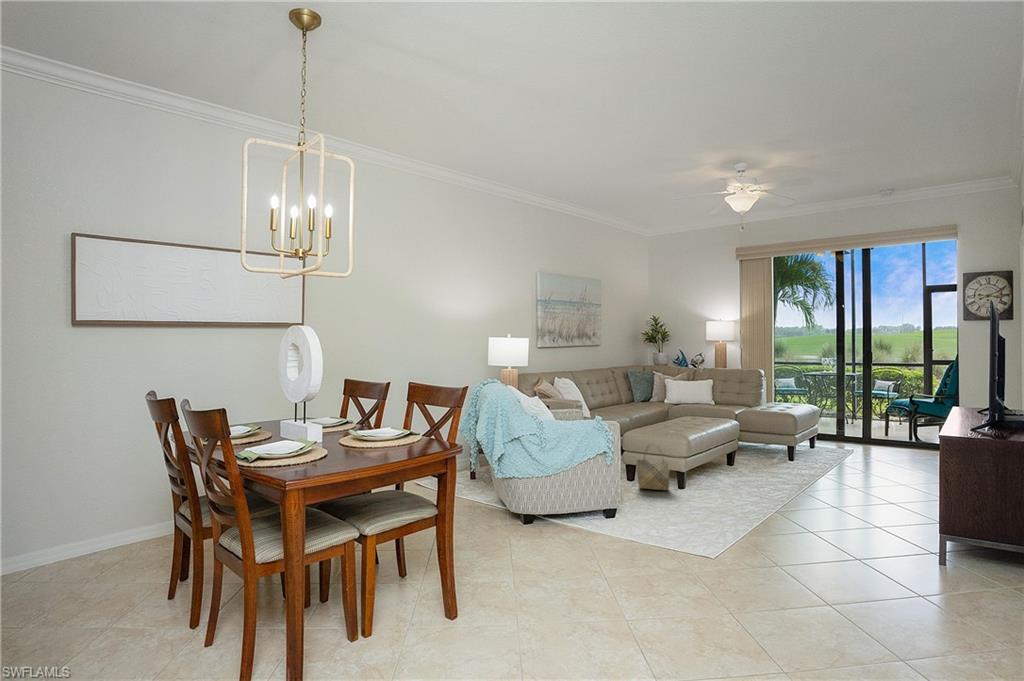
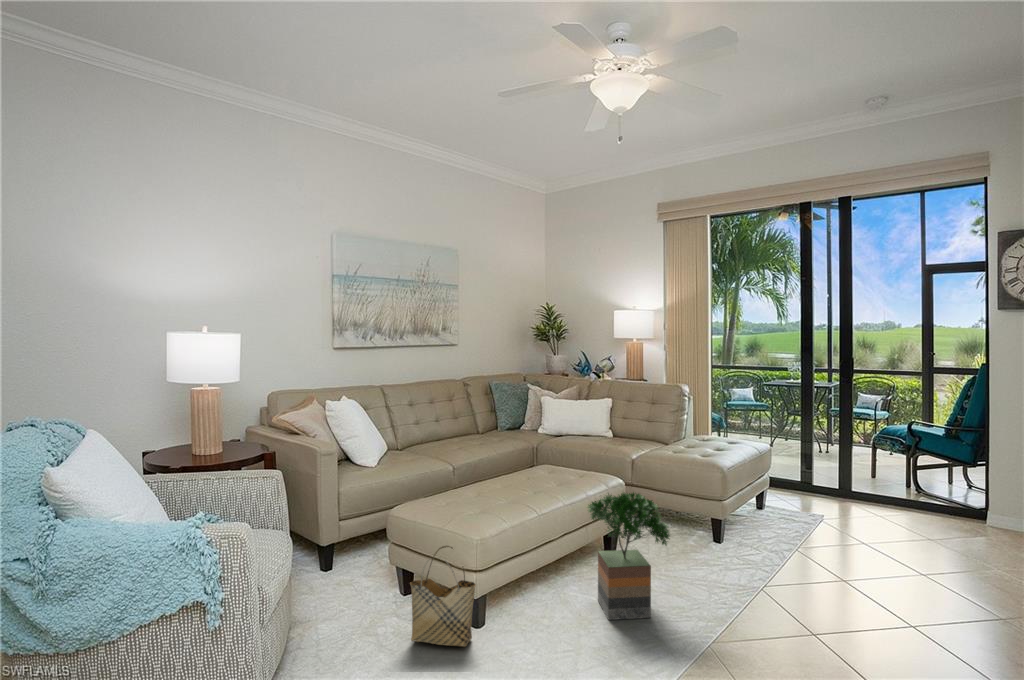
potted tree: none [719,420,768,485] -> present [588,492,670,620]

